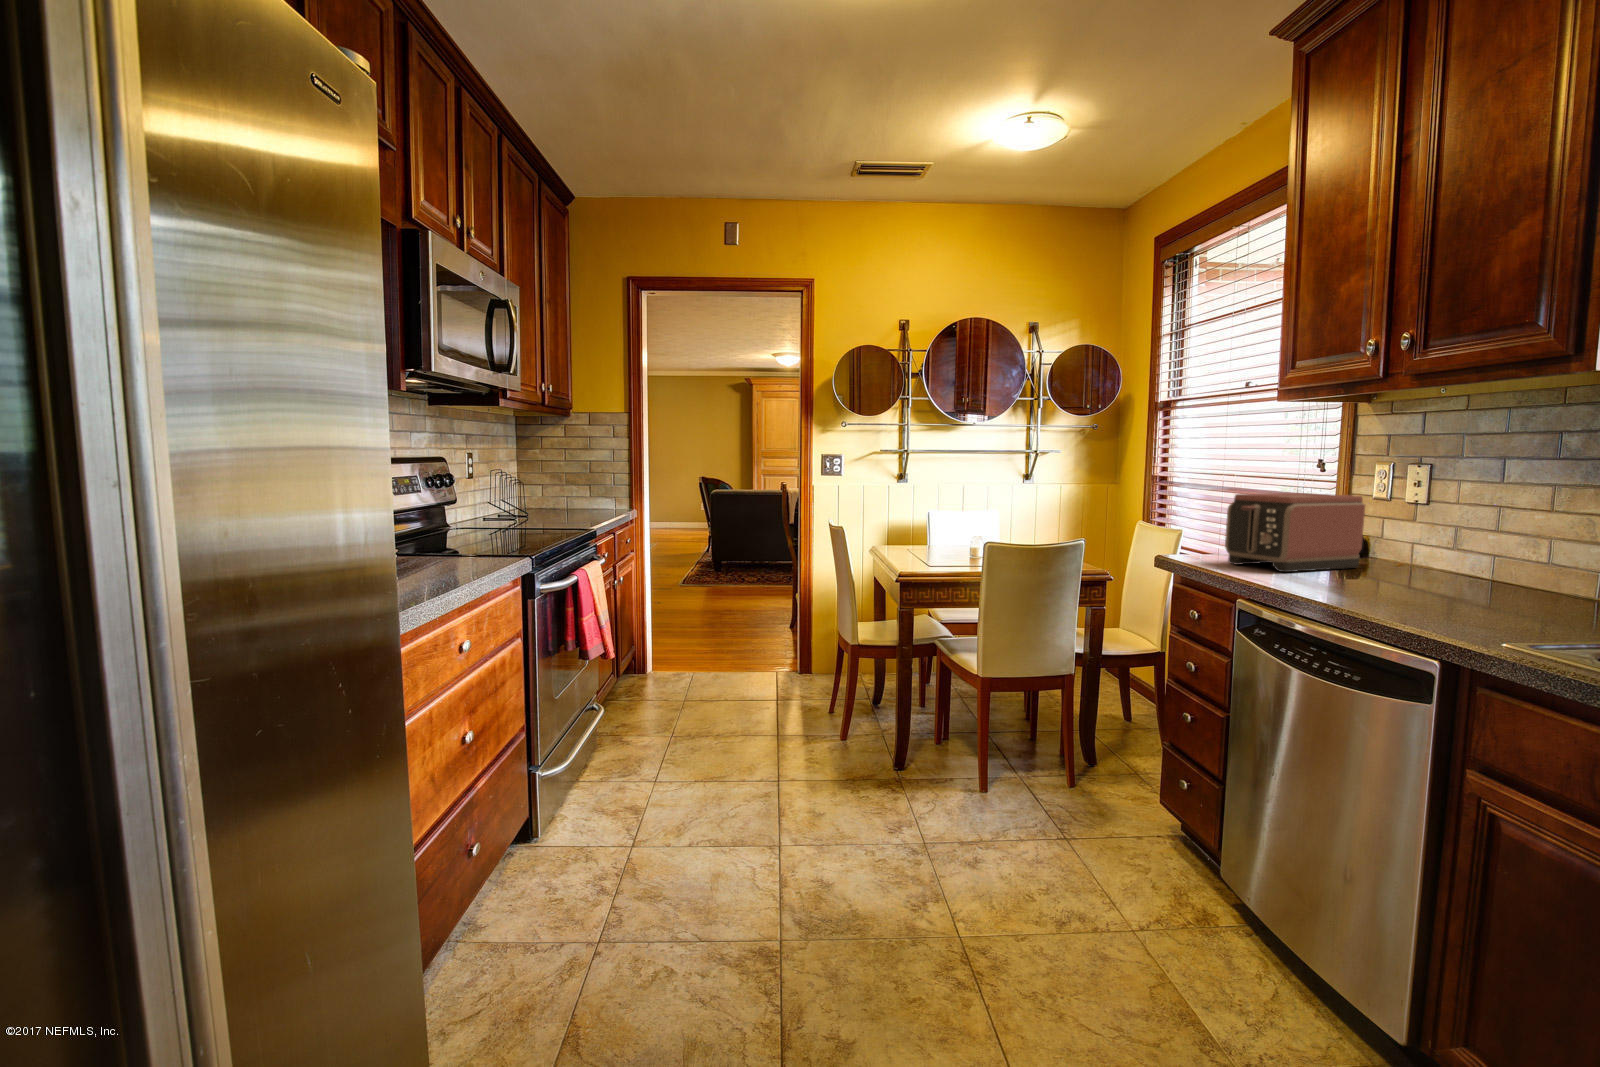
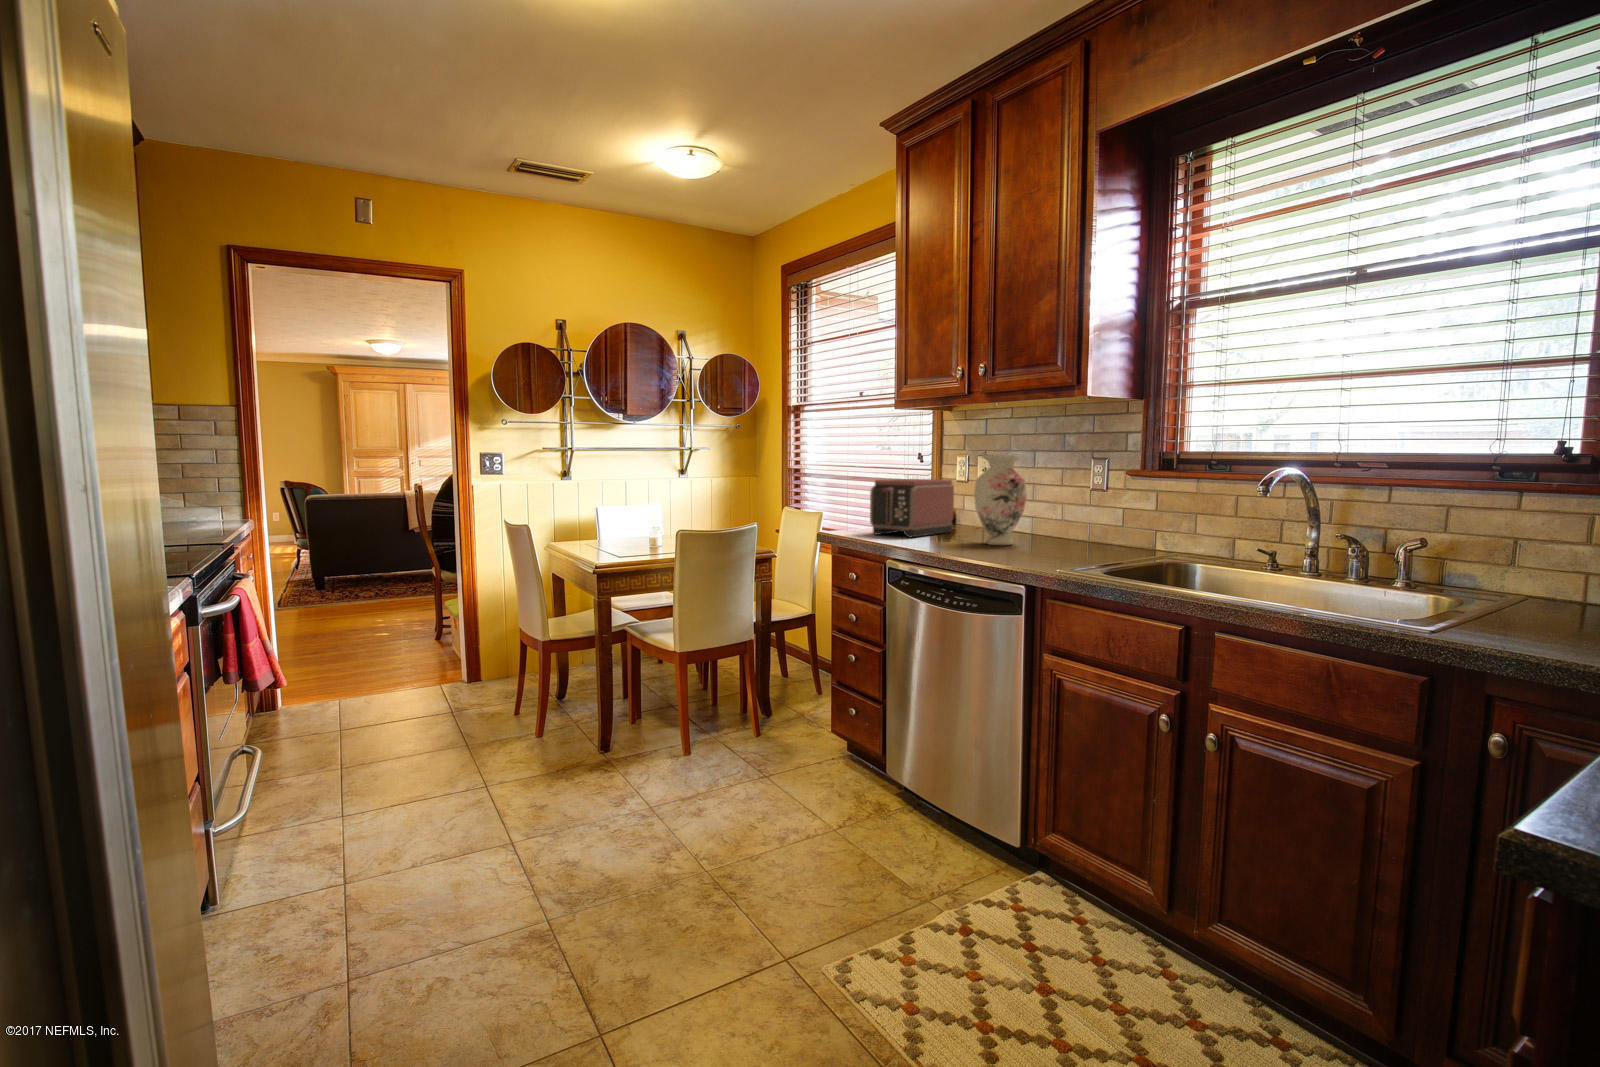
vase: none [1385,463,1484,596] -> present [974,454,1027,545]

